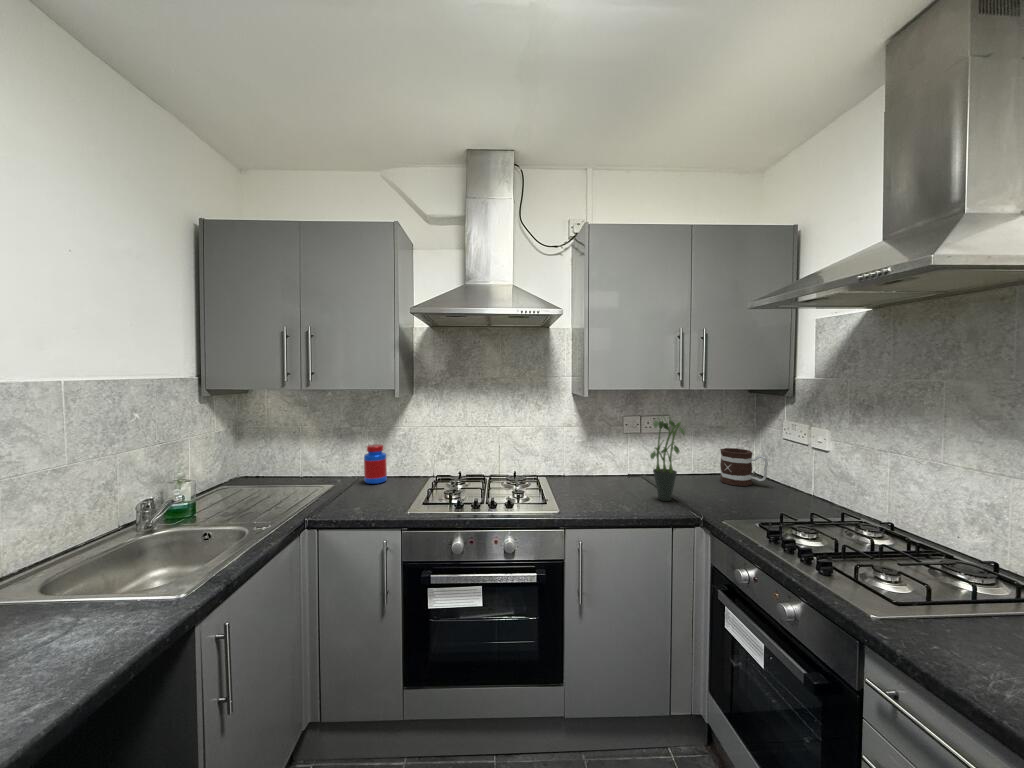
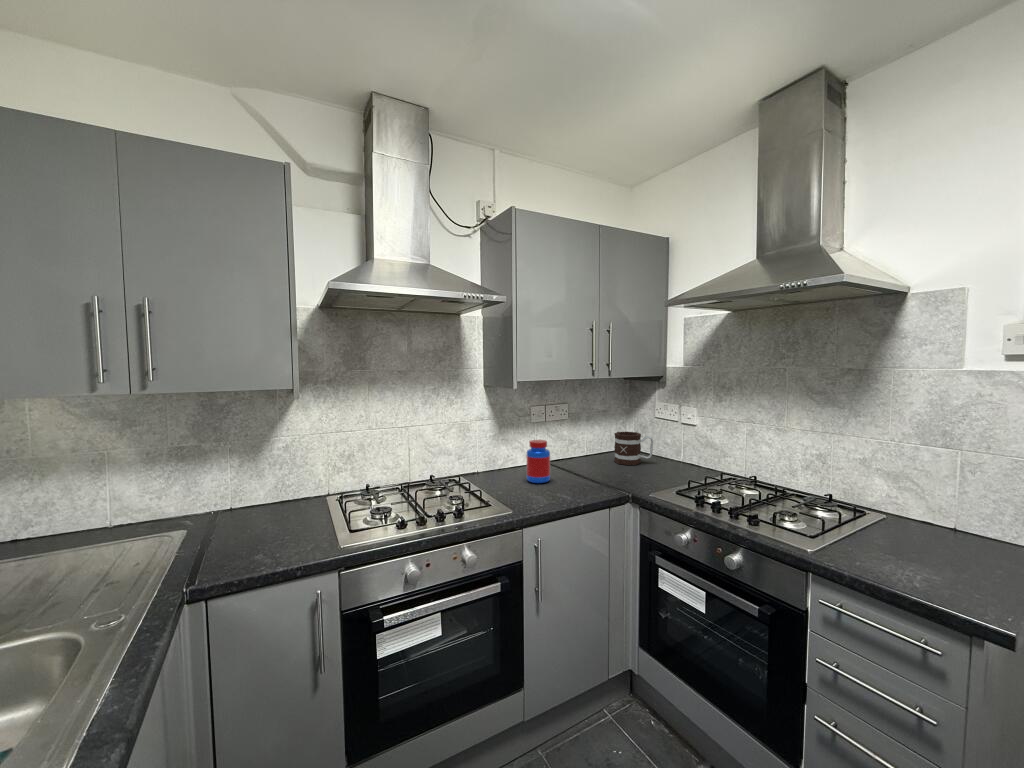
potted plant: present [650,418,684,501] -> none [580,406,613,487]
jar: present [364,444,387,484] -> present [526,440,550,483]

